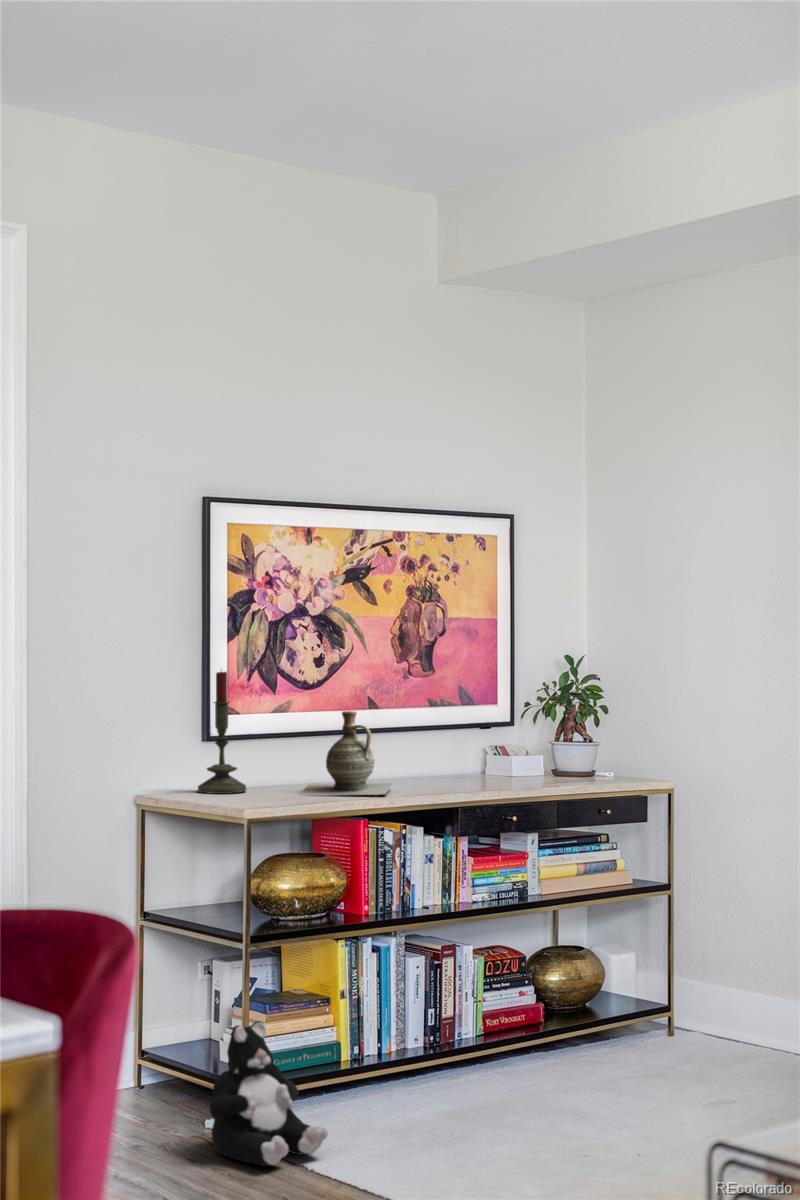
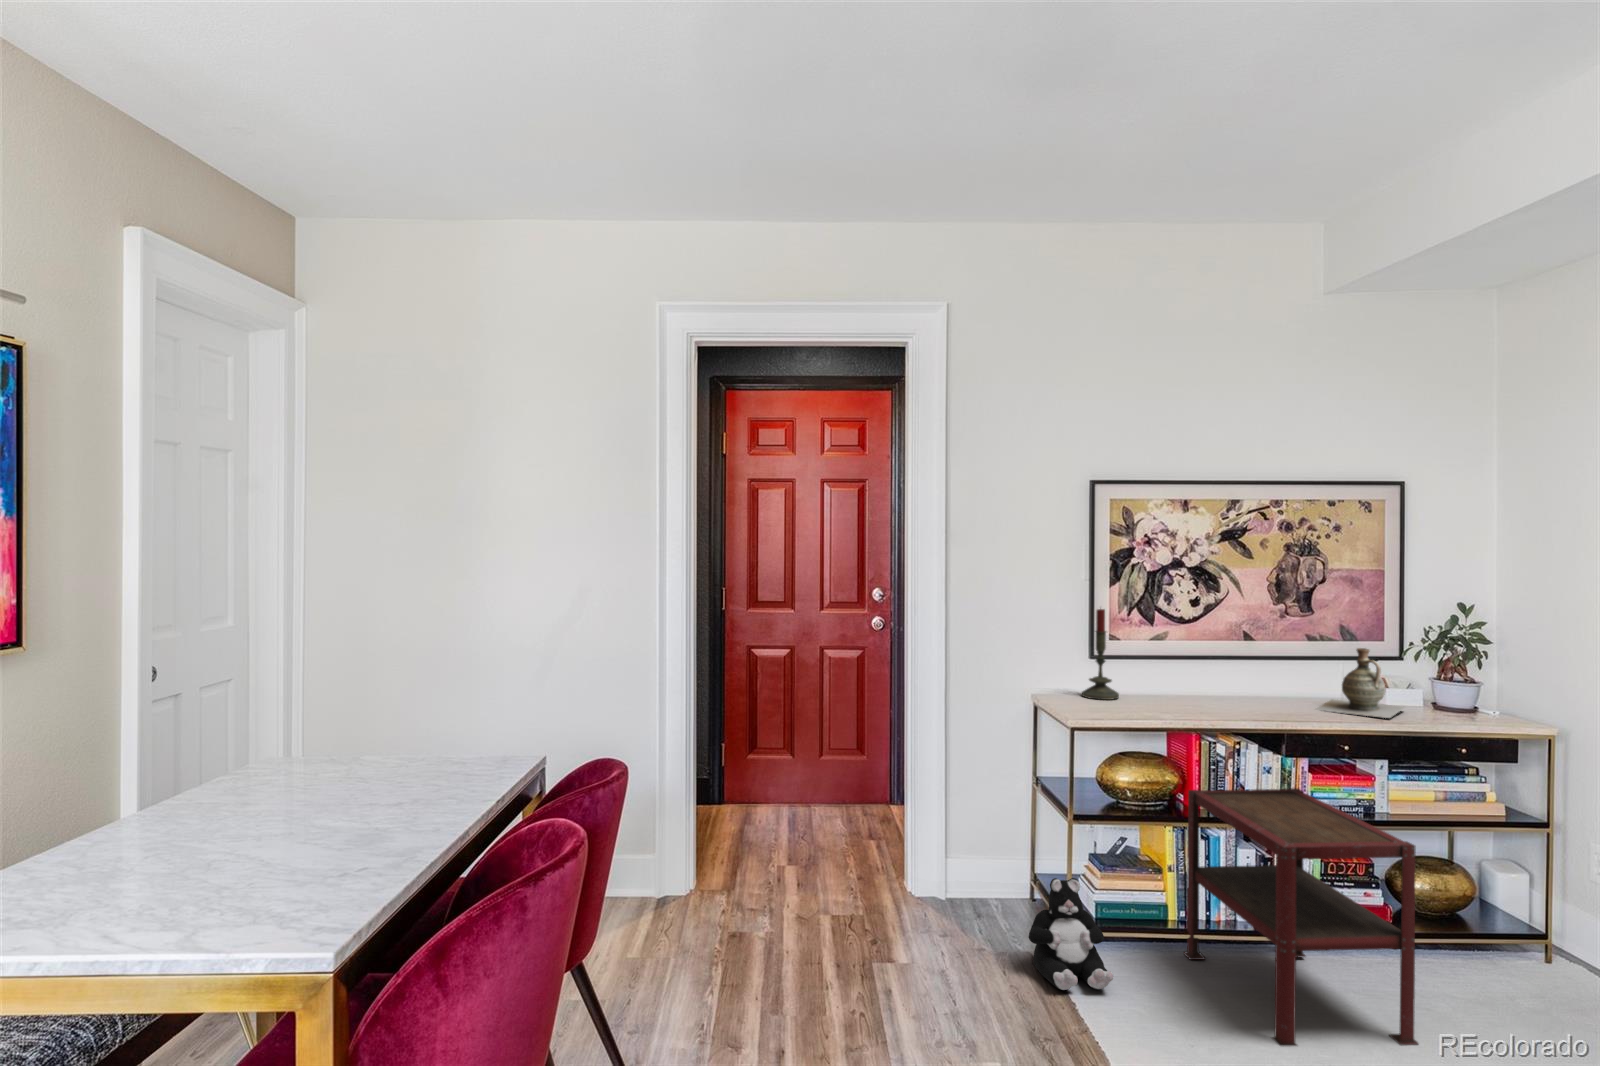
ceramic jug: present [298,711,392,796] -> present [1316,648,1404,718]
side table: none [360,873,634,1158] -> present [1184,788,1418,1046]

